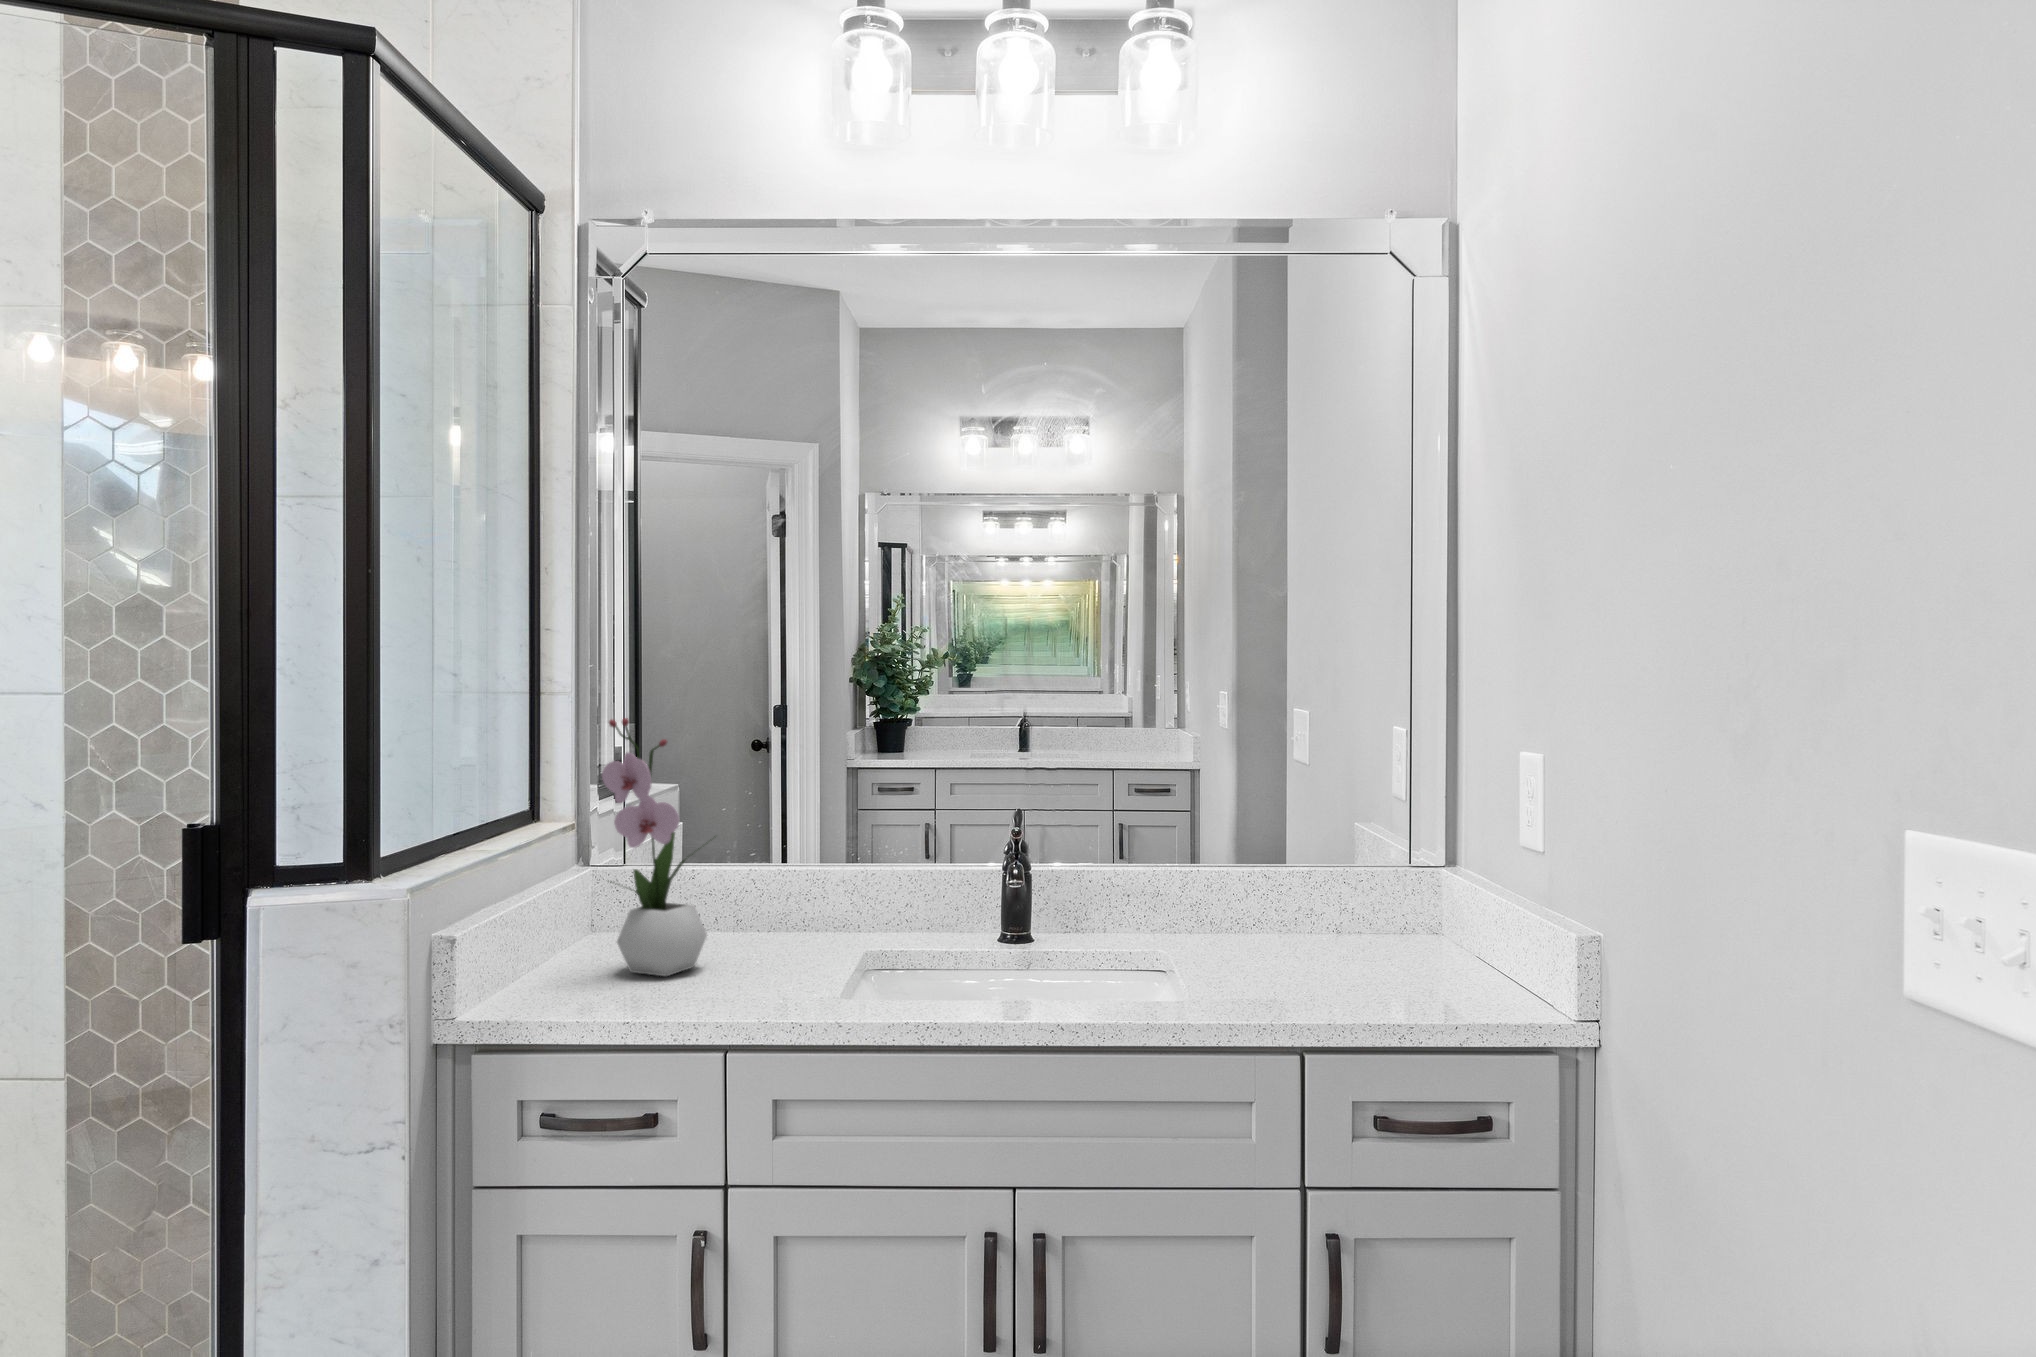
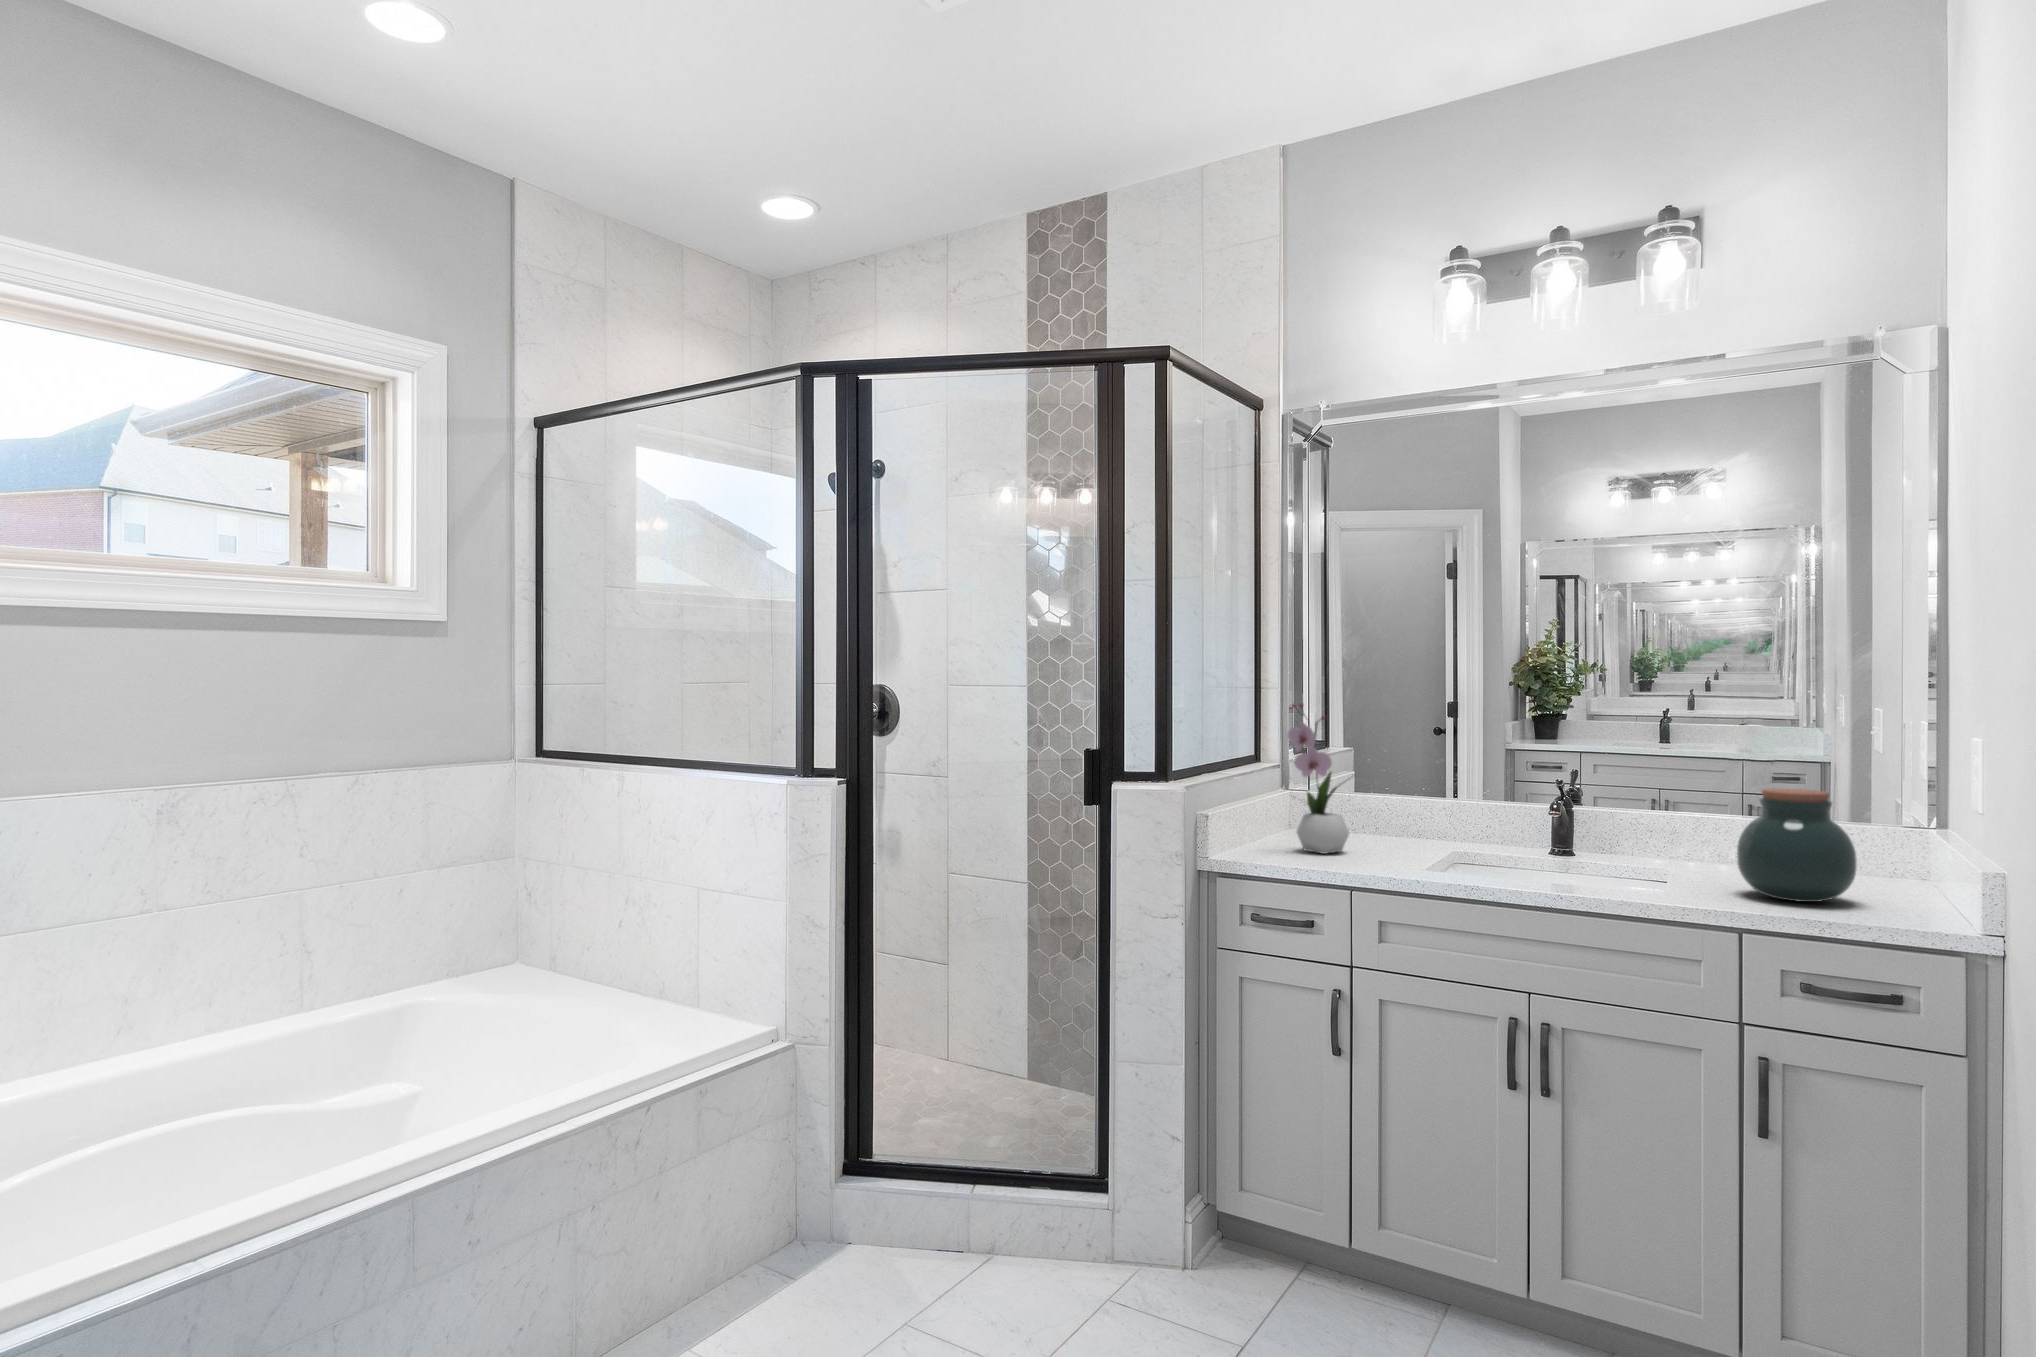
jar: none [1266,829,1406,989] -> present [1737,788,1857,902]

